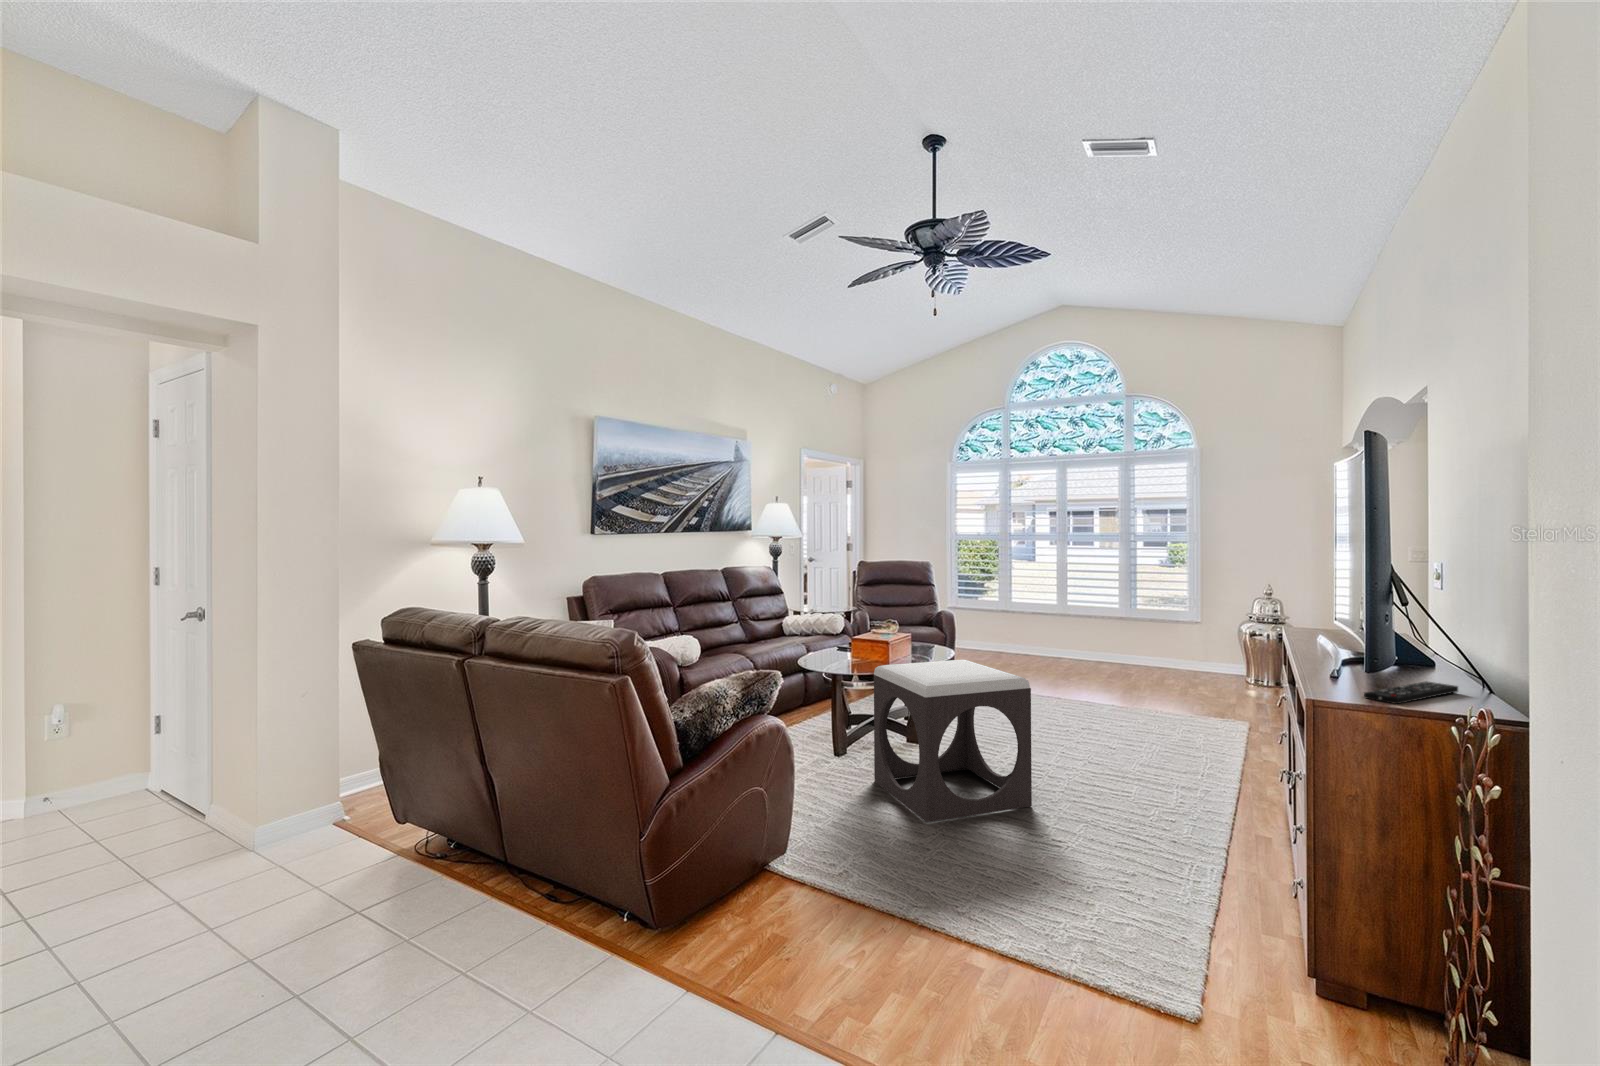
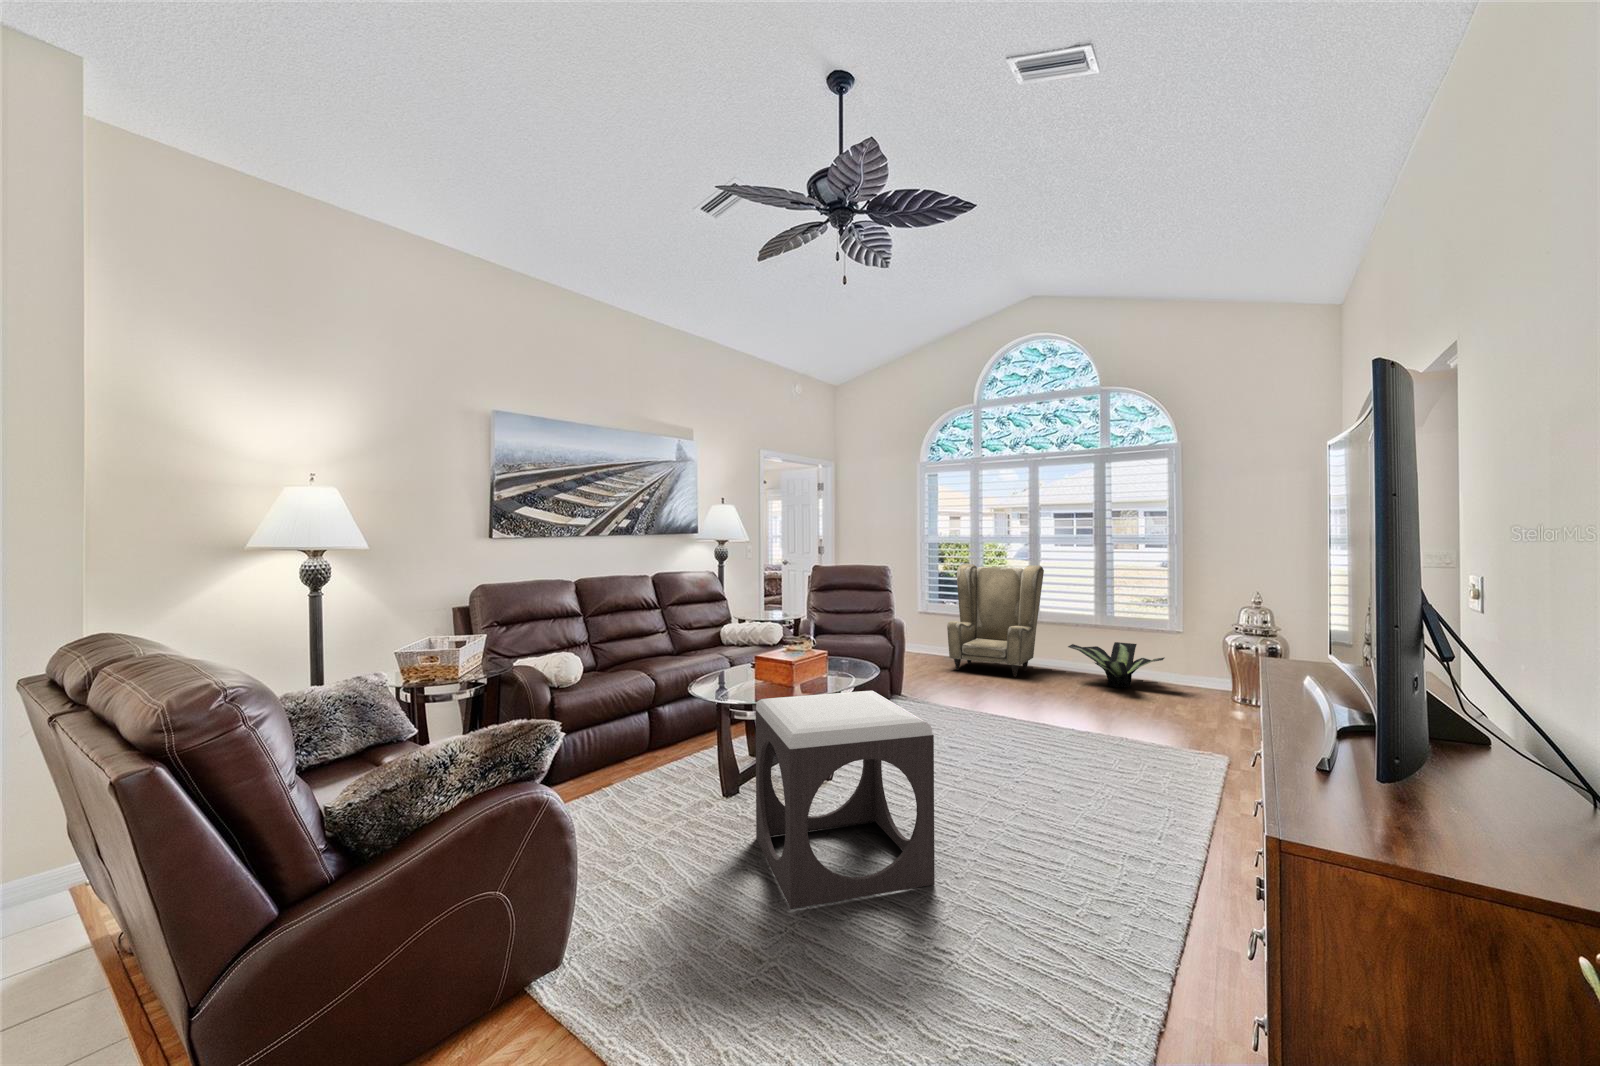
armchair: none [982,559,1071,663] -> present [947,564,1044,677]
potted plant: none [1096,631,1186,672] -> present [1068,642,1164,688]
remote control: present [1364,681,1458,704] -> none [1373,790,1538,852]

